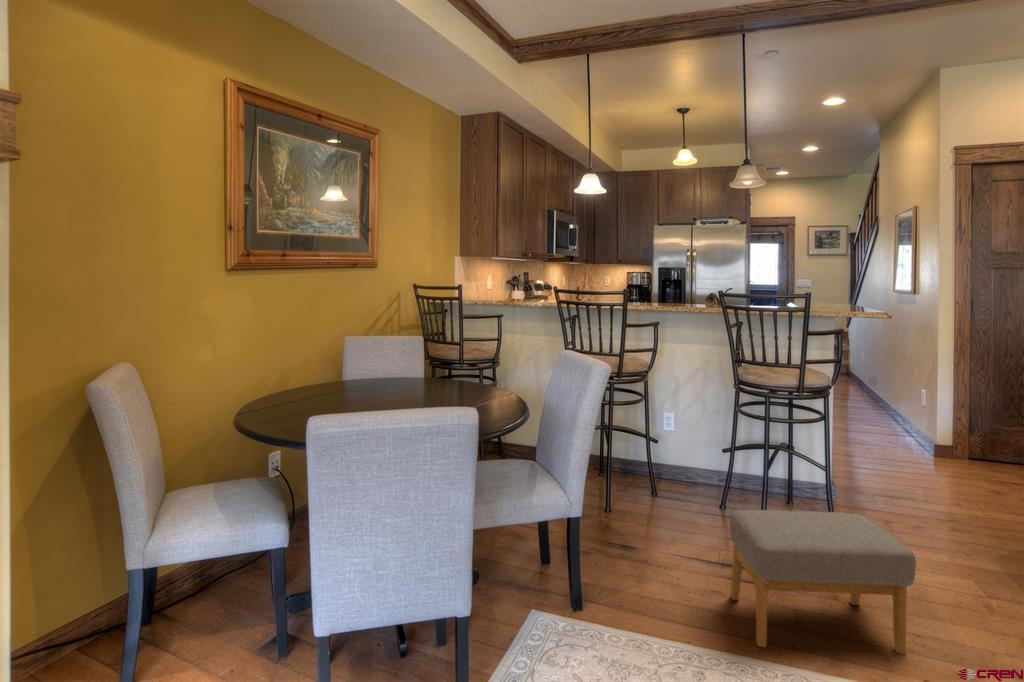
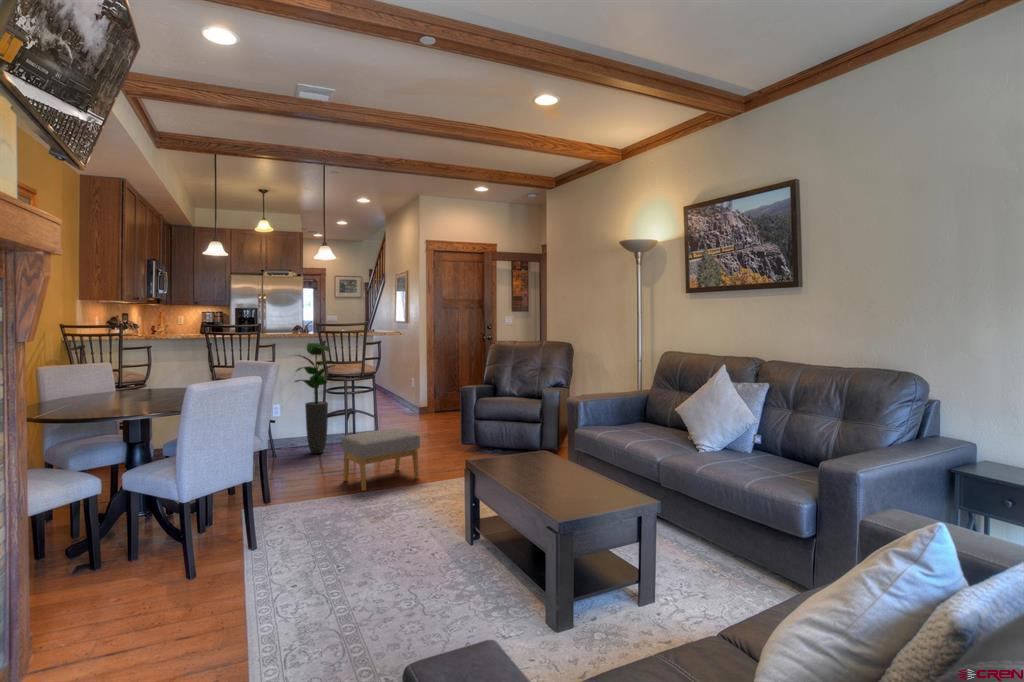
potted plant: none [676,320,762,508] -> present [295,343,335,453]

